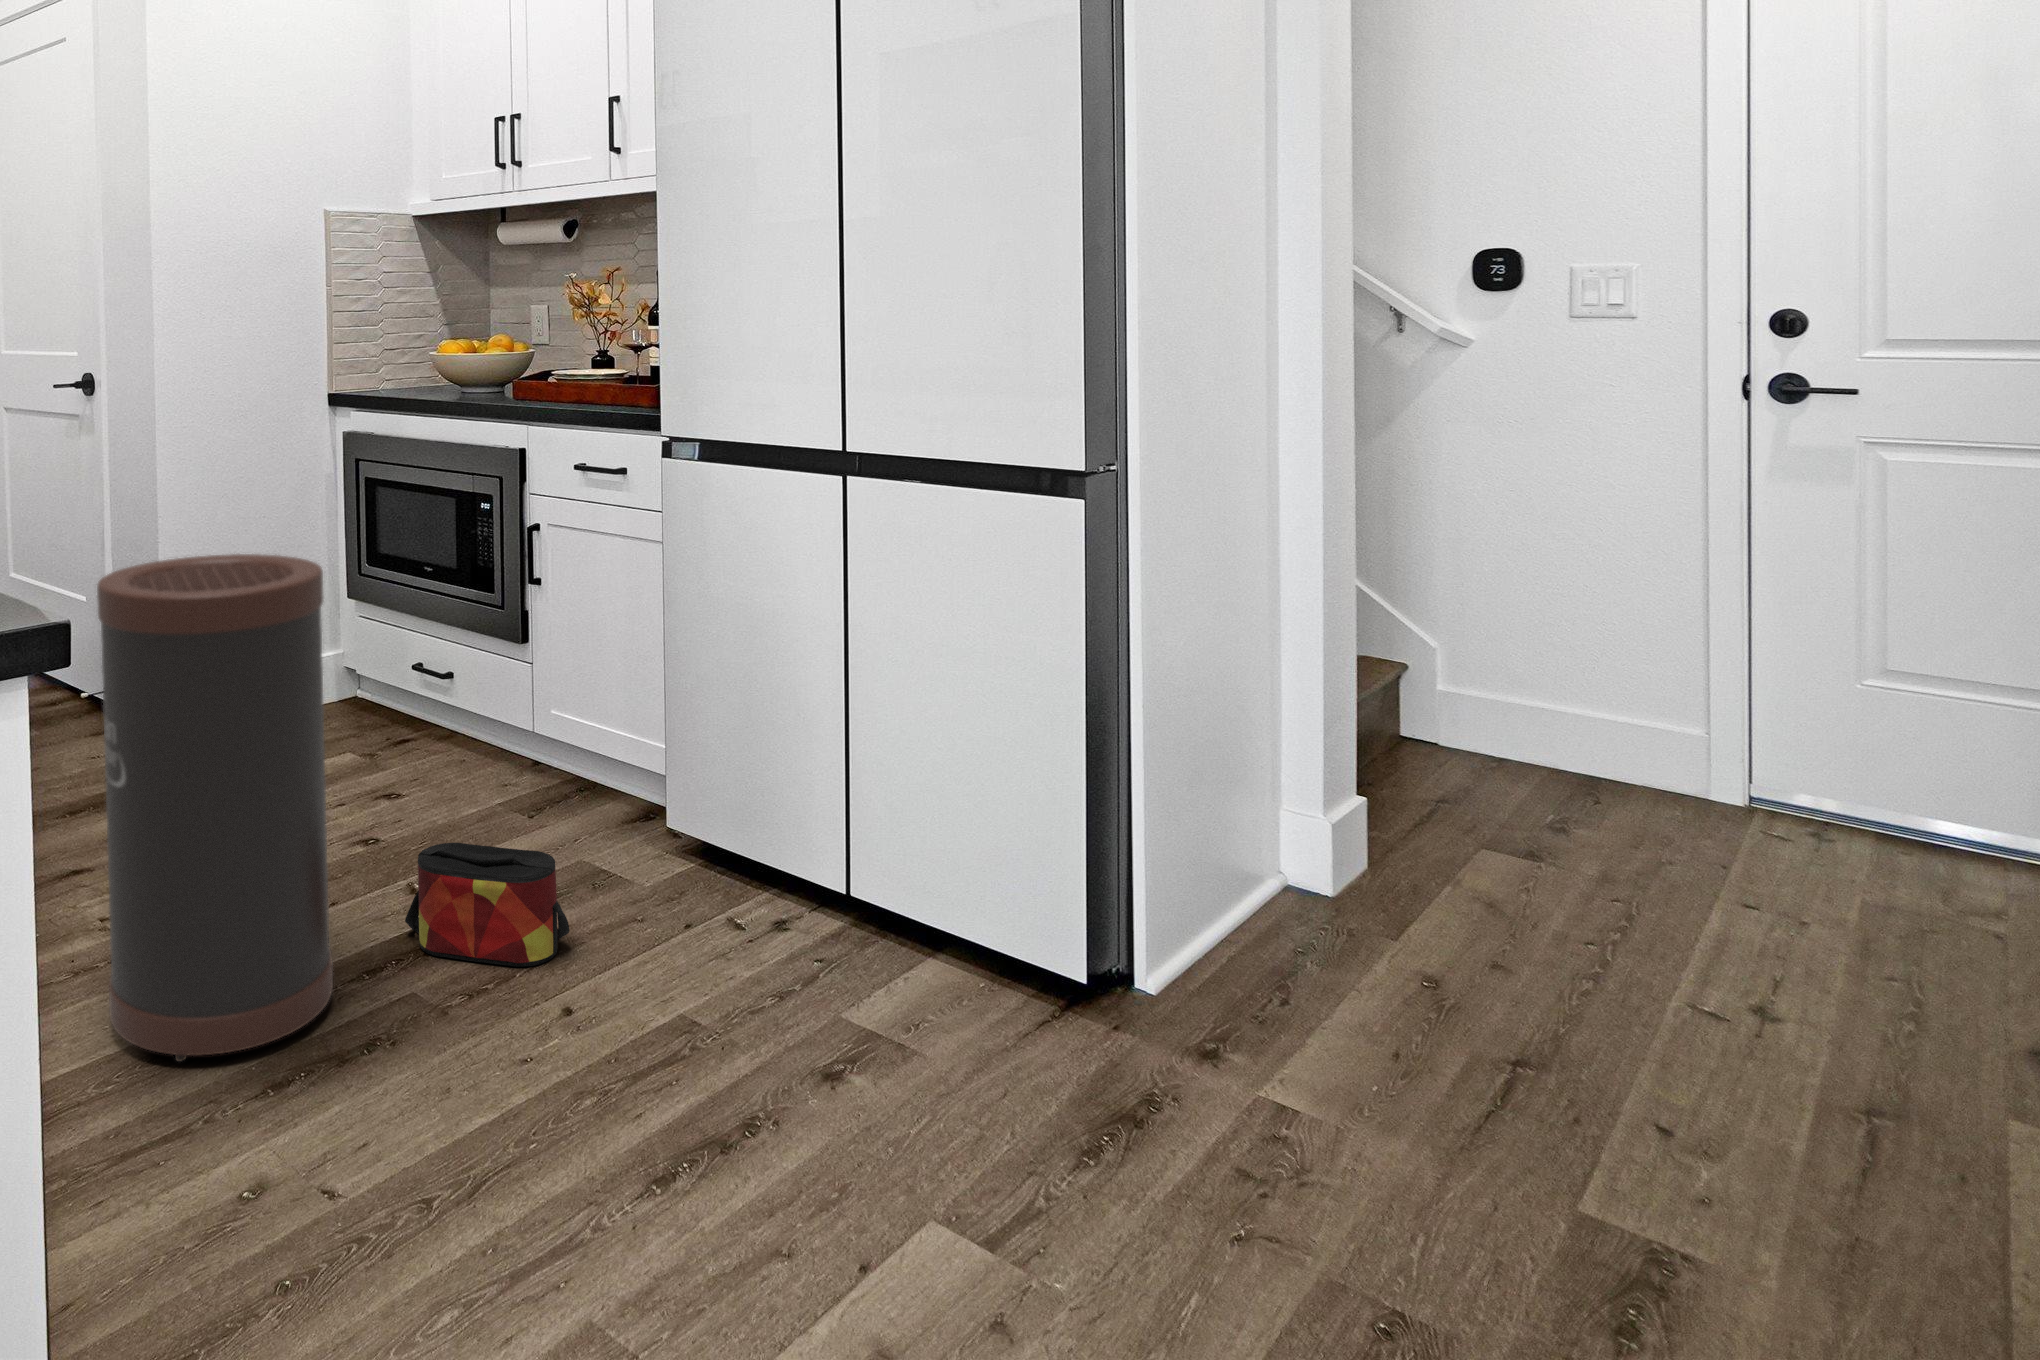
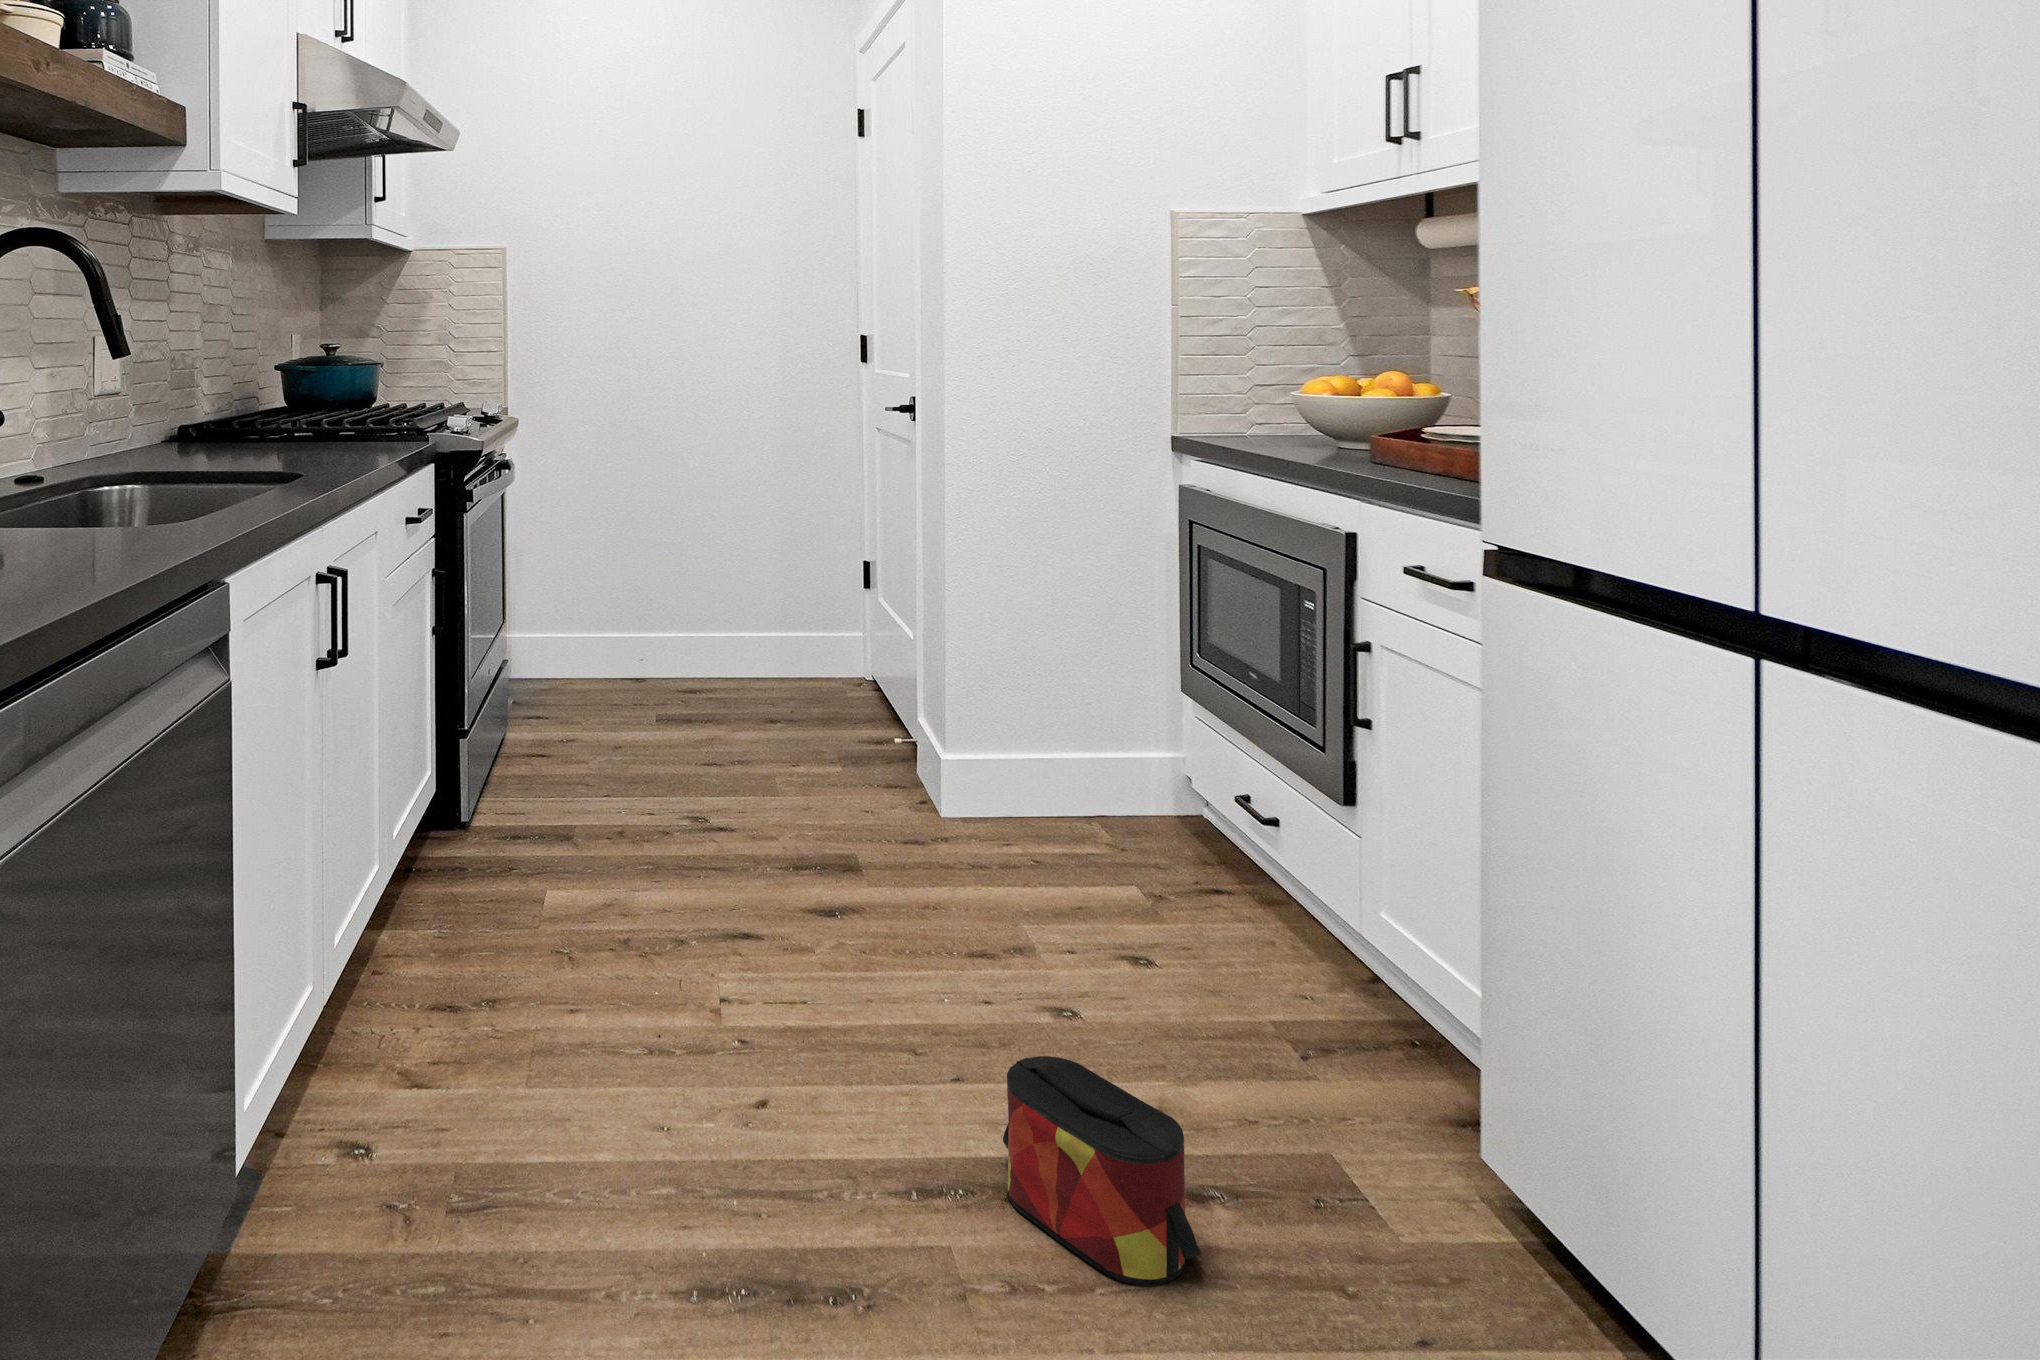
trash can: present [97,554,333,1062] -> none [602,625,866,1244]

